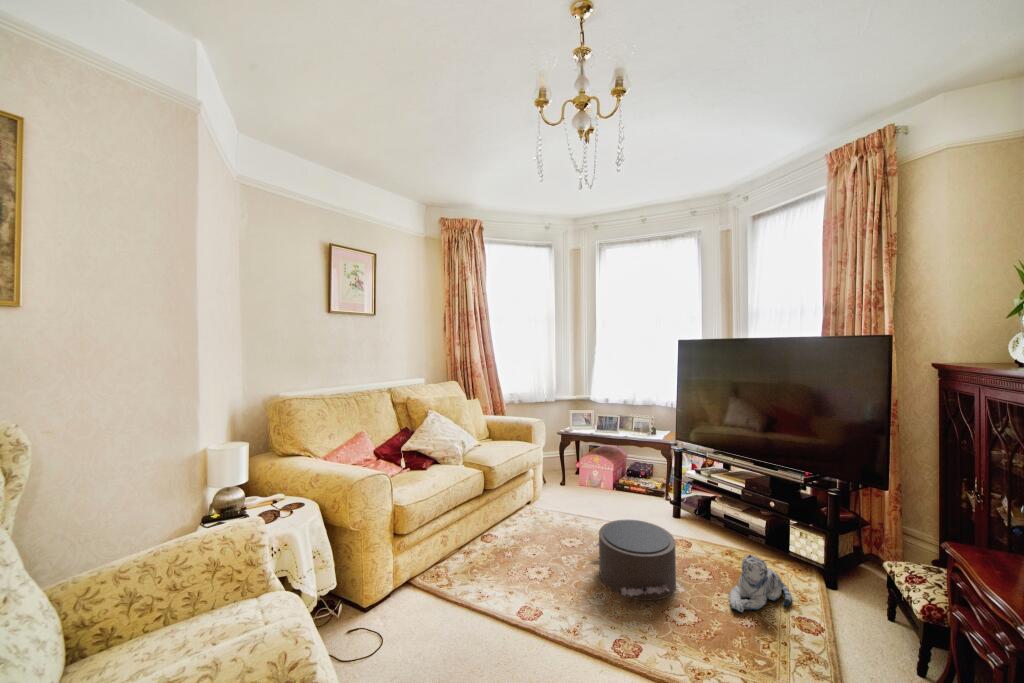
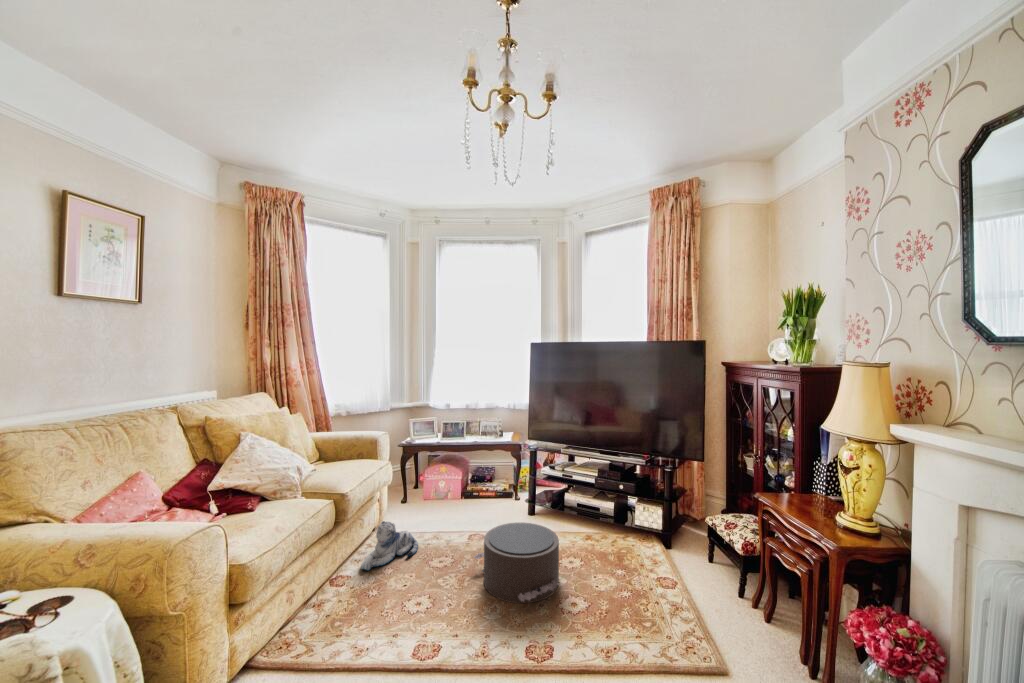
plush toy: present [729,554,792,612] -> present [361,521,418,570]

